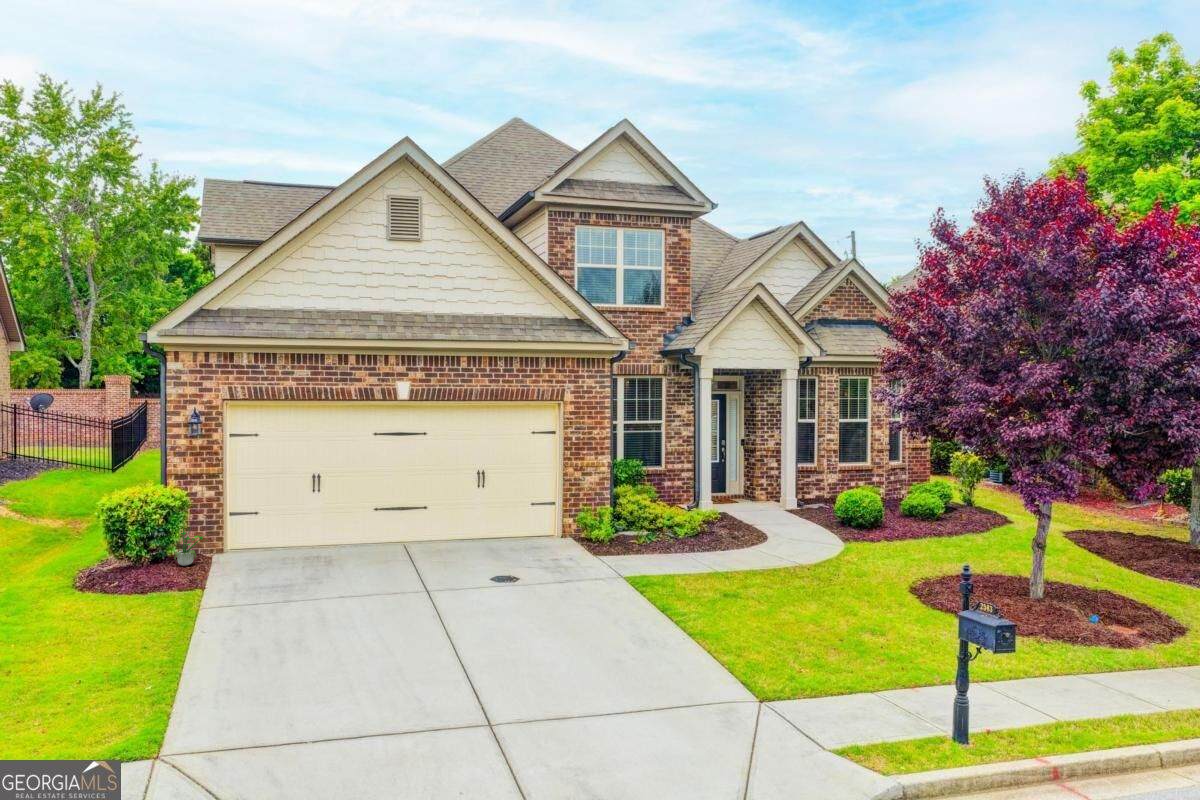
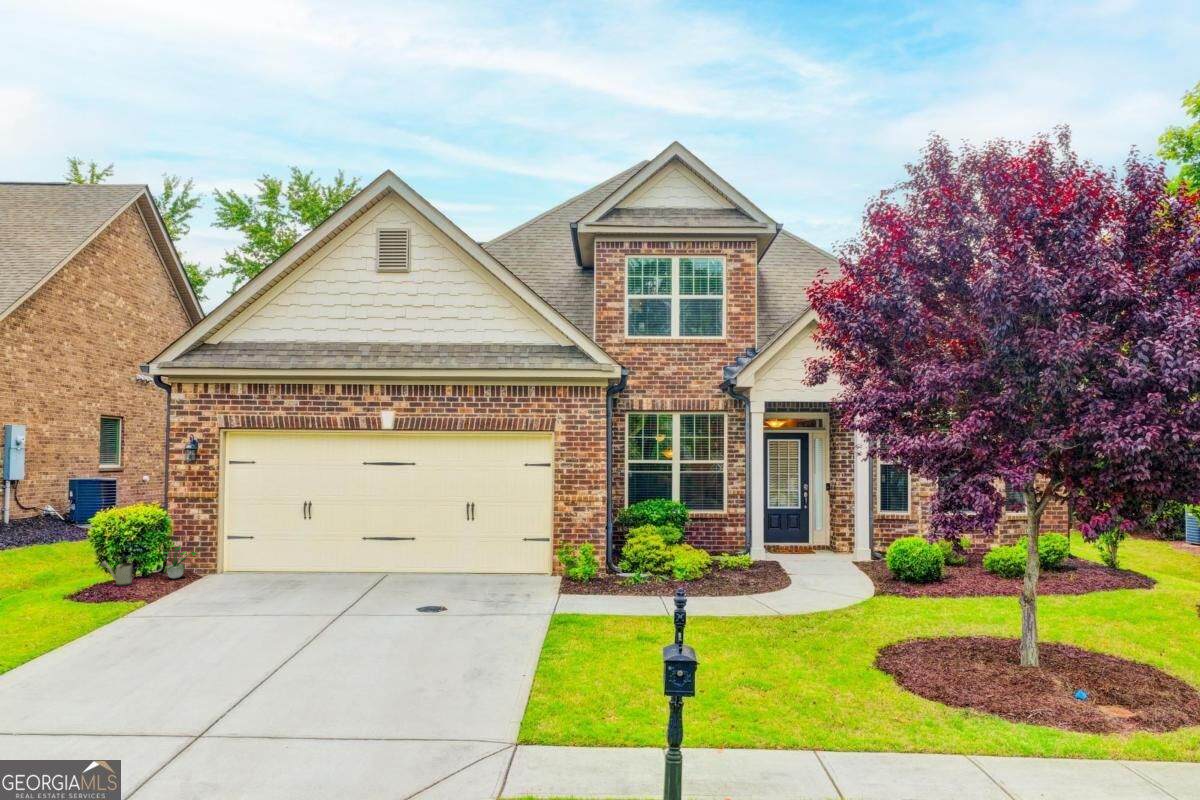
watering can: none [114,545,154,577] -> present [101,561,133,586]

